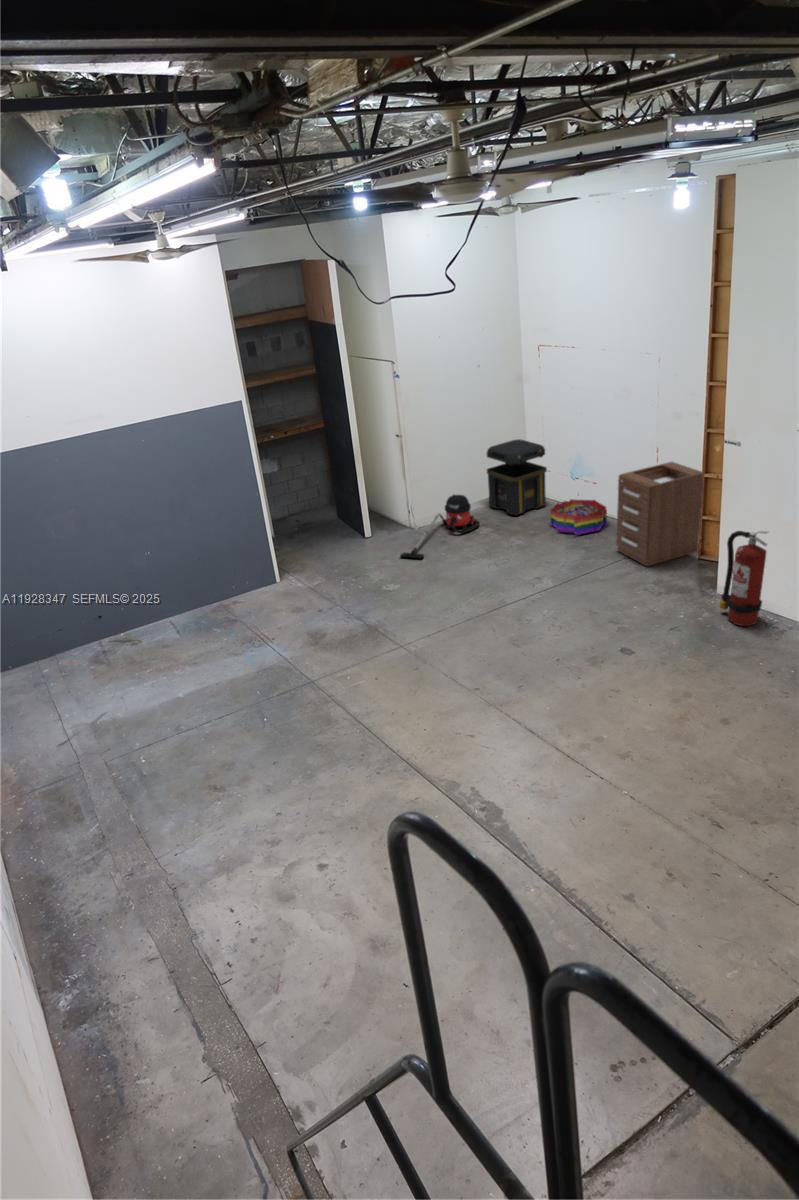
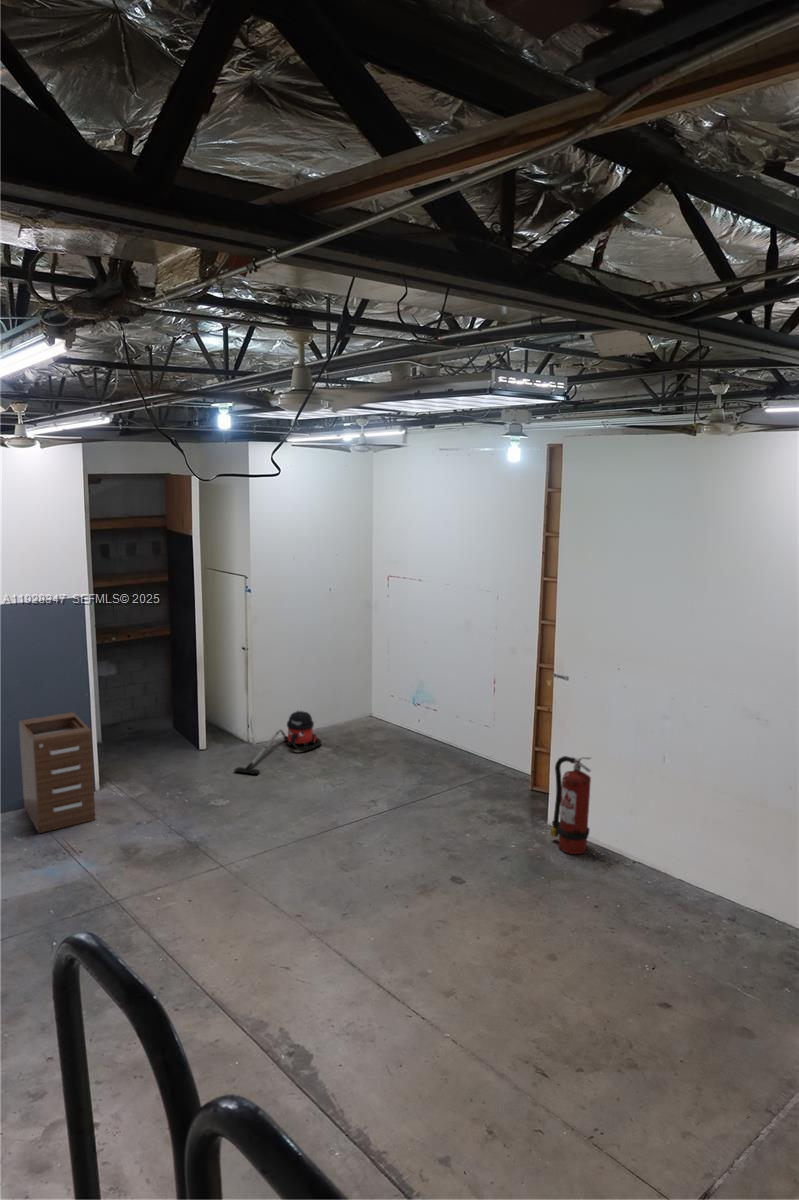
toolbox: present [487,439,547,515] -> none [333,662,392,737]
filing cabinet: present [616,462,703,566] -> present [19,712,95,833]
storage bin: present [550,499,607,535] -> none [393,724,448,759]

